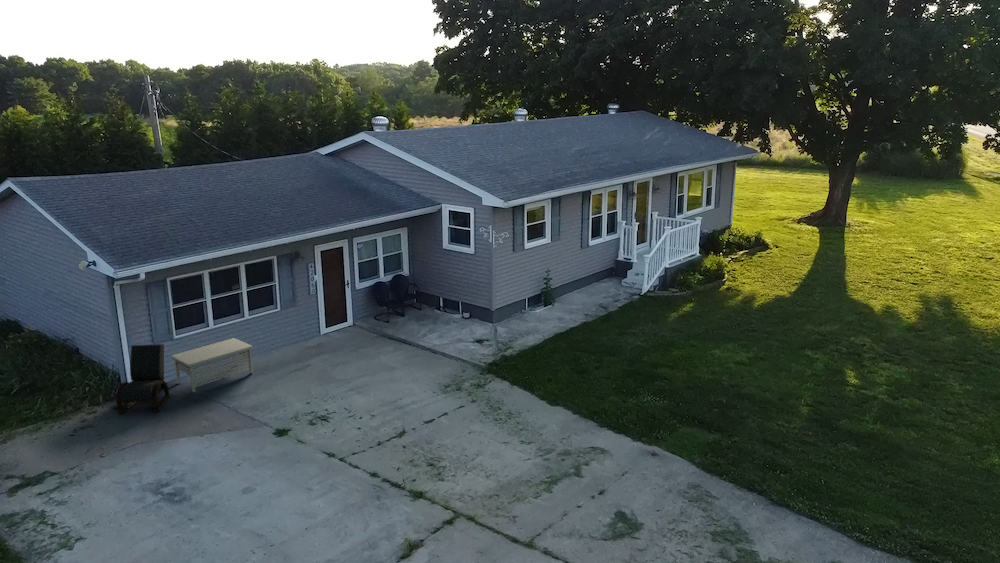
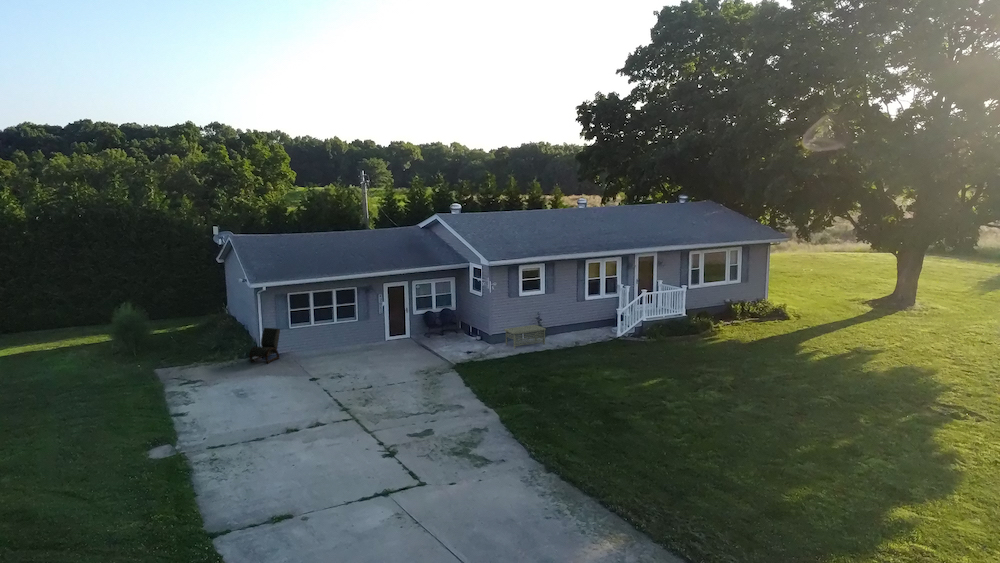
storage bench: present [171,338,253,392] -> present [504,325,546,349]

